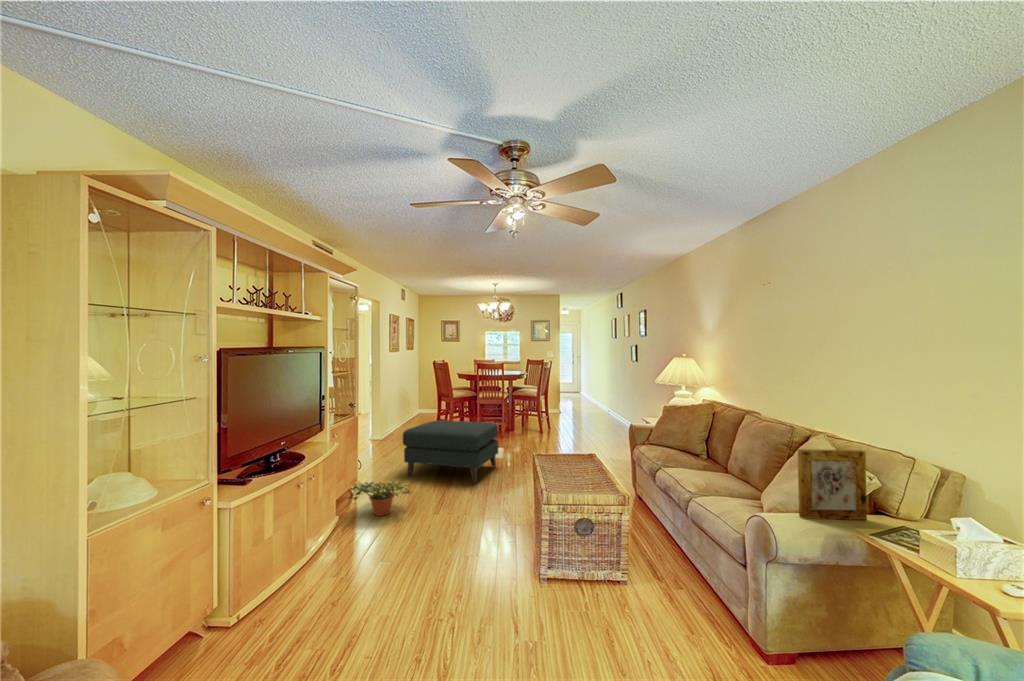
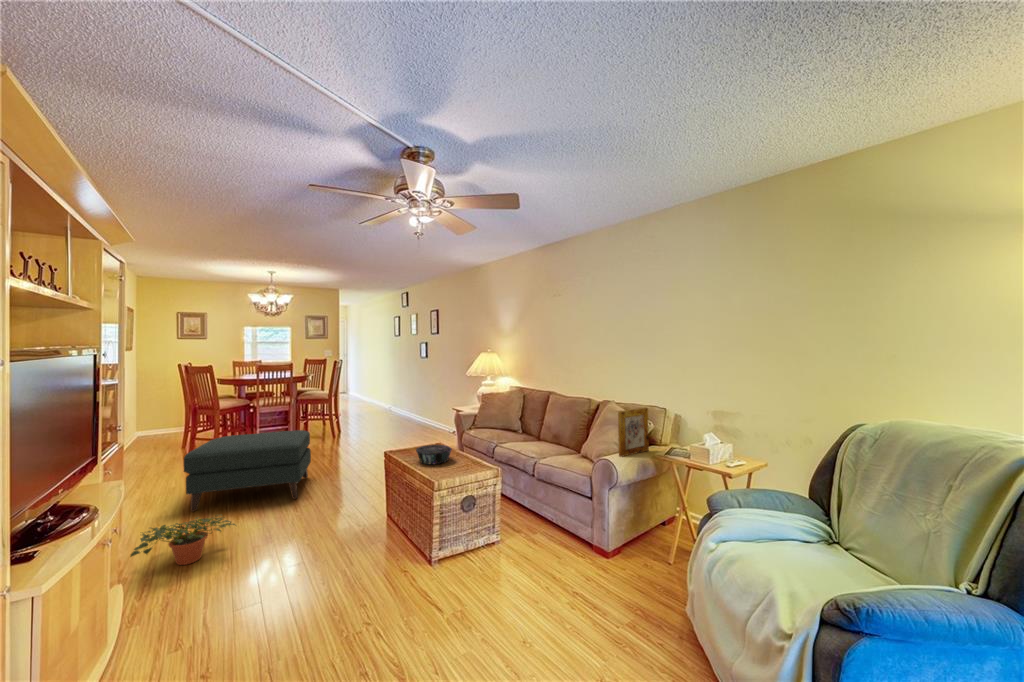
decorative bowl: none [550,454,588,476] -> present [416,445,452,464]

